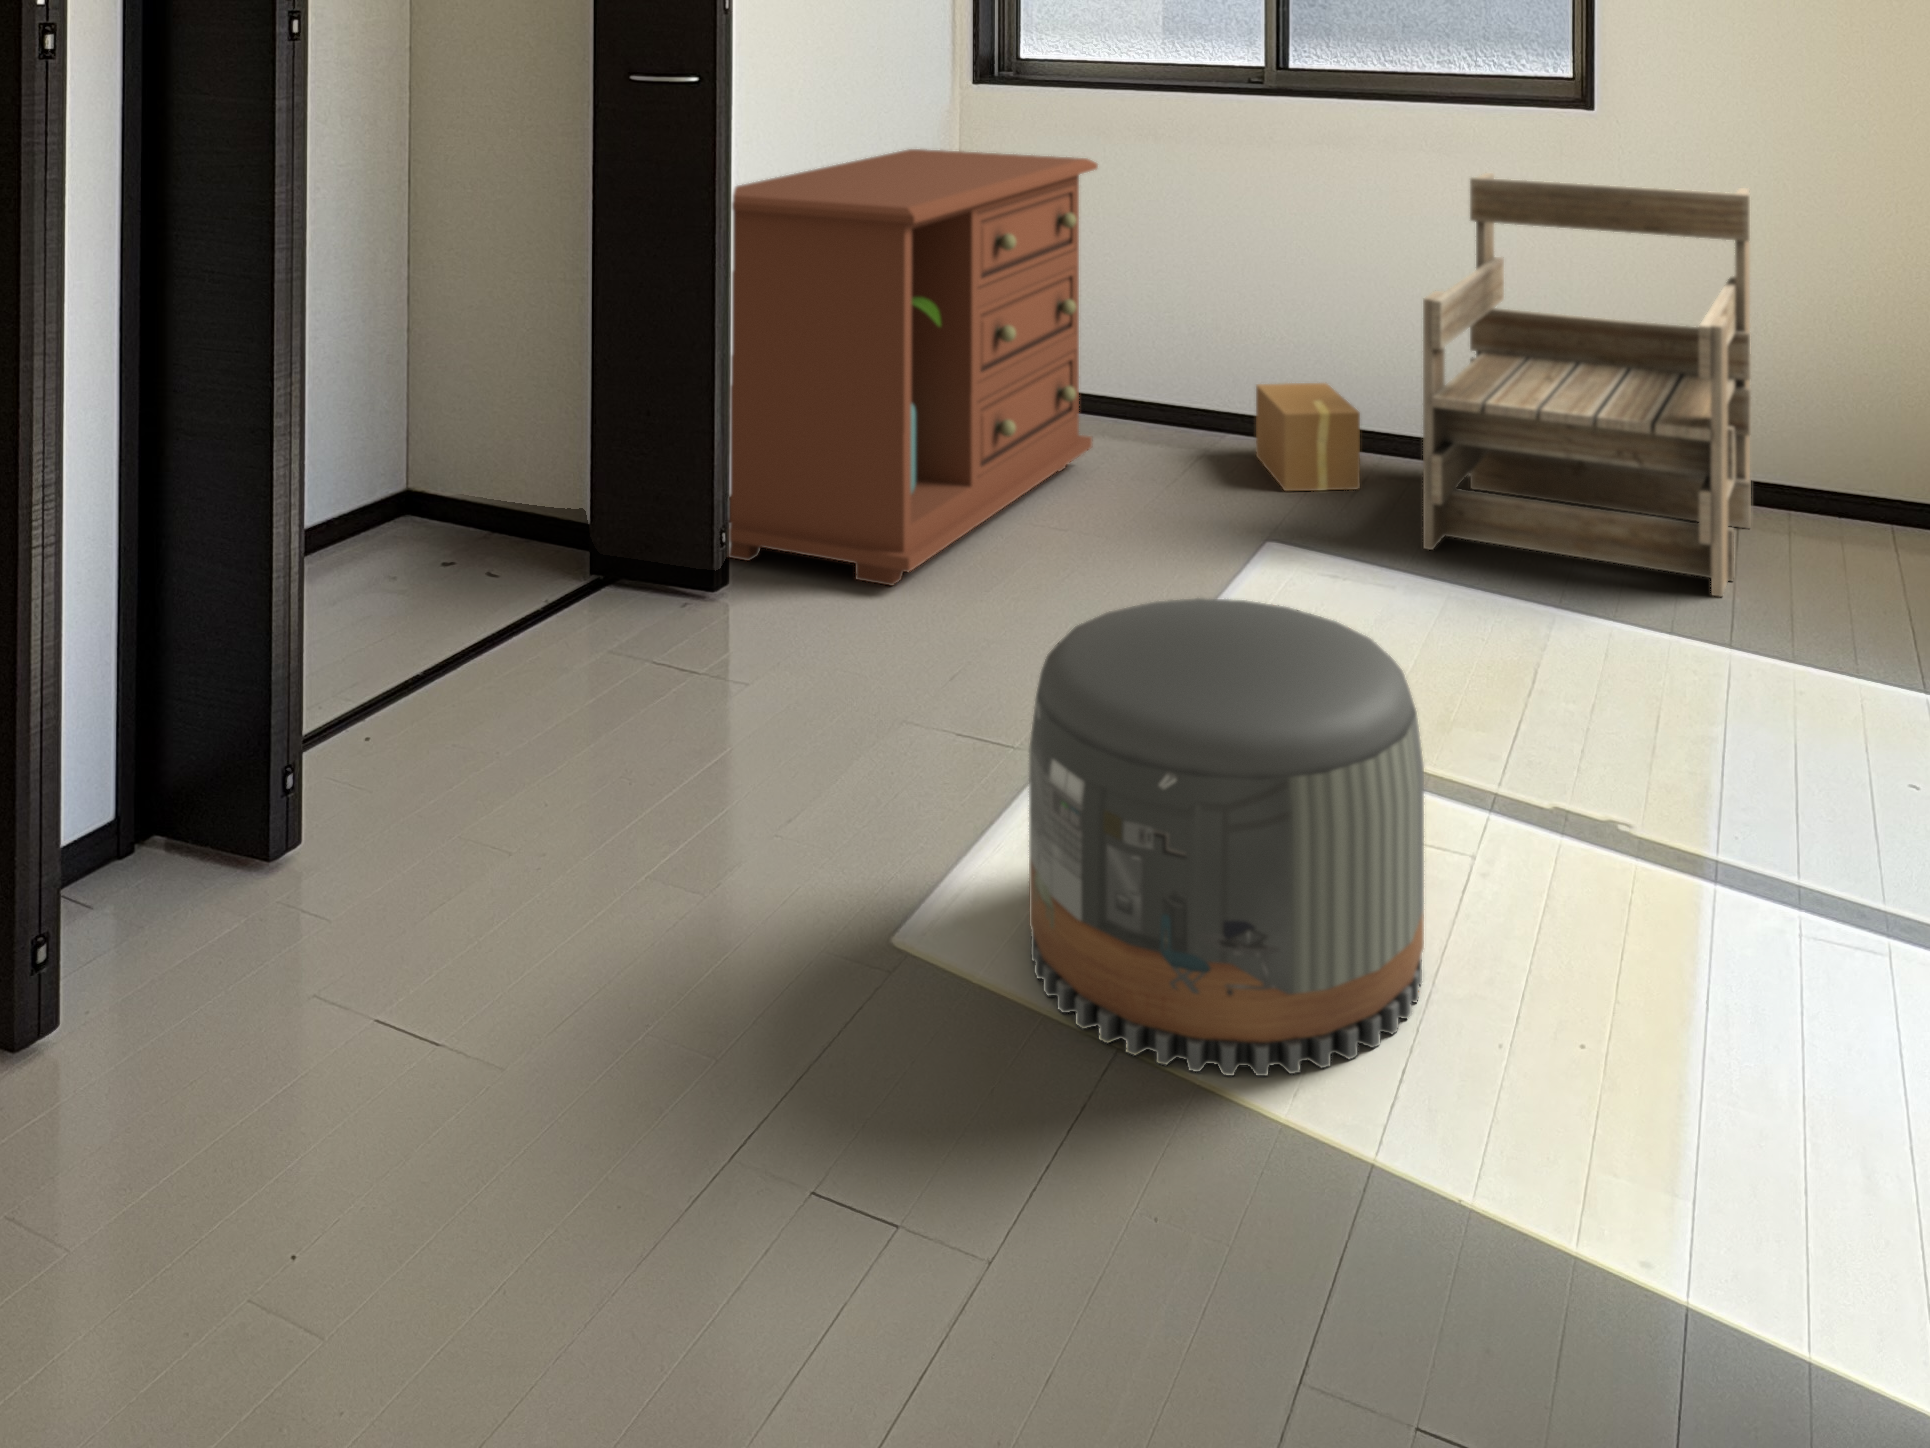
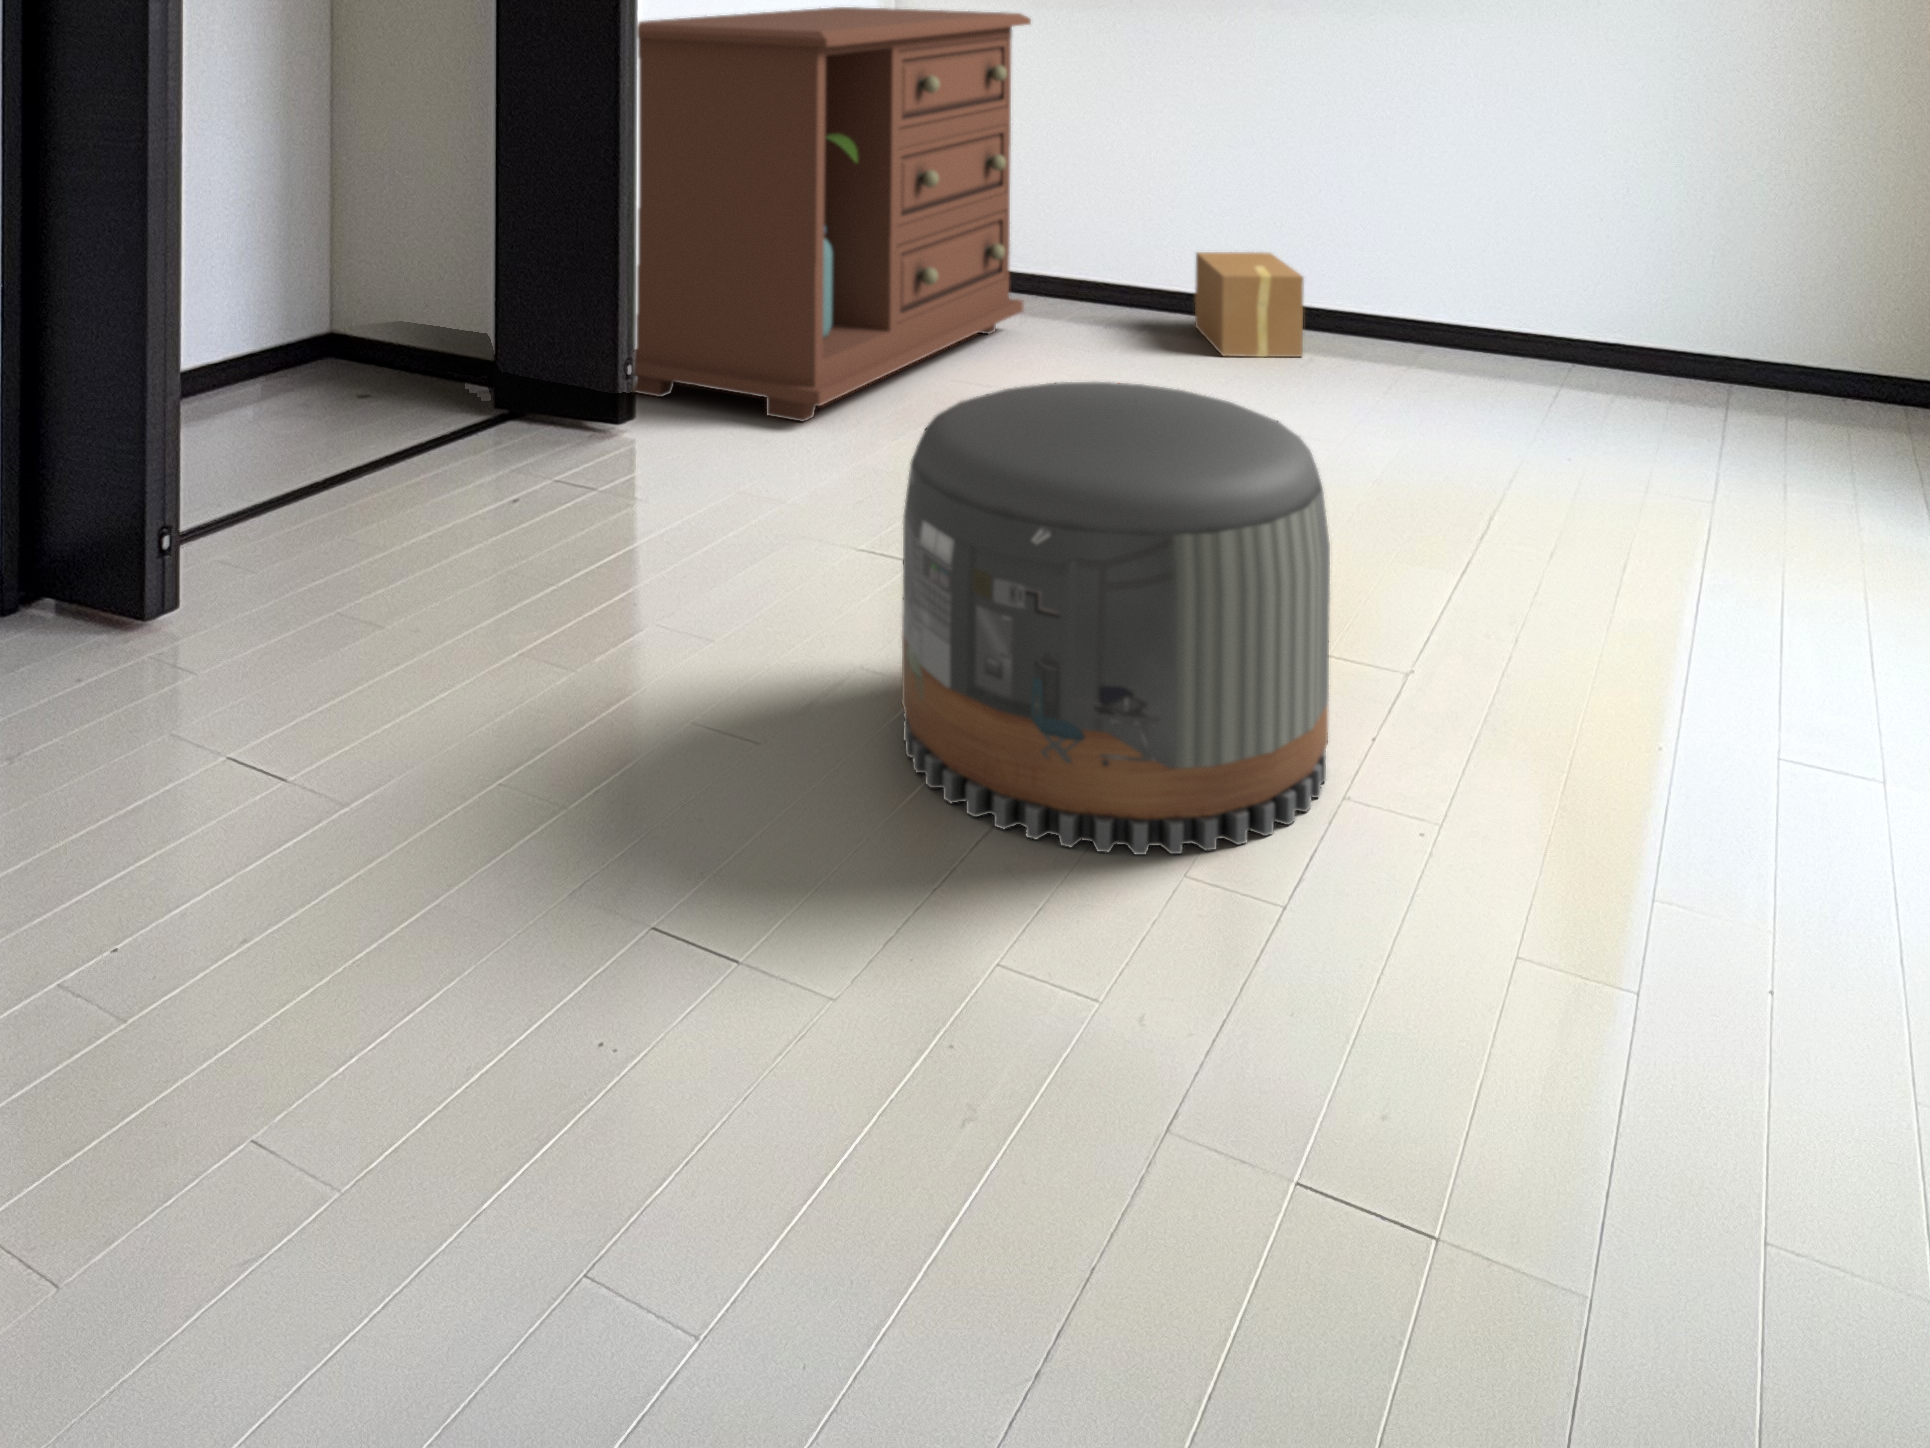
armchair: present [1423,173,1751,596] -> none [1365,30,1731,459]

